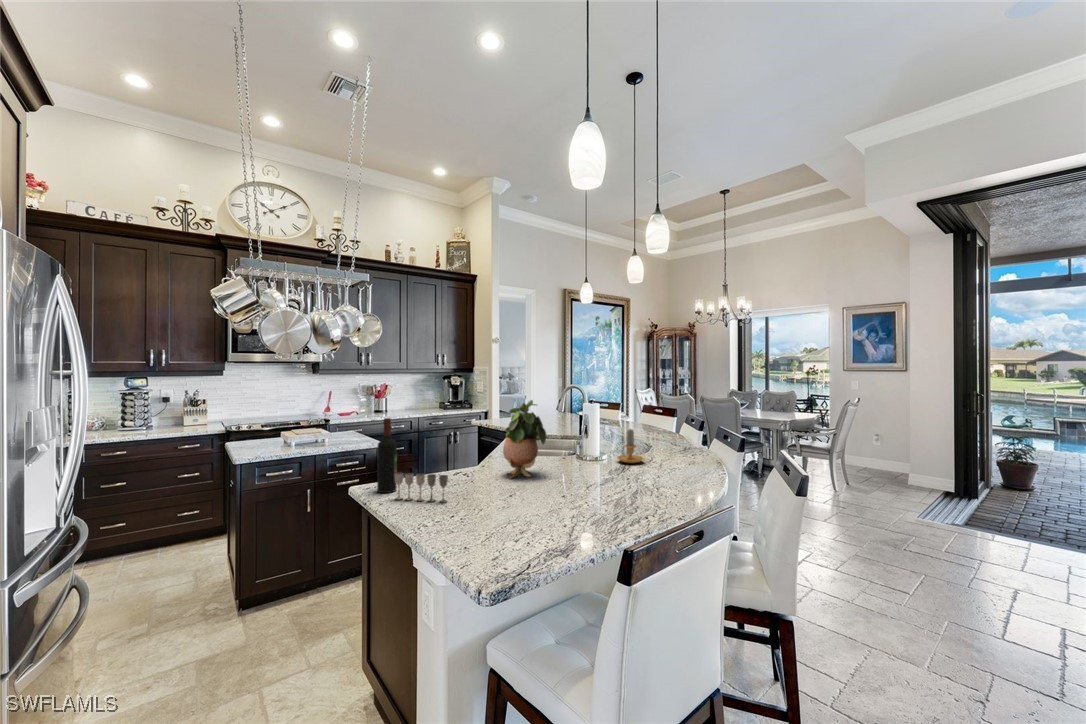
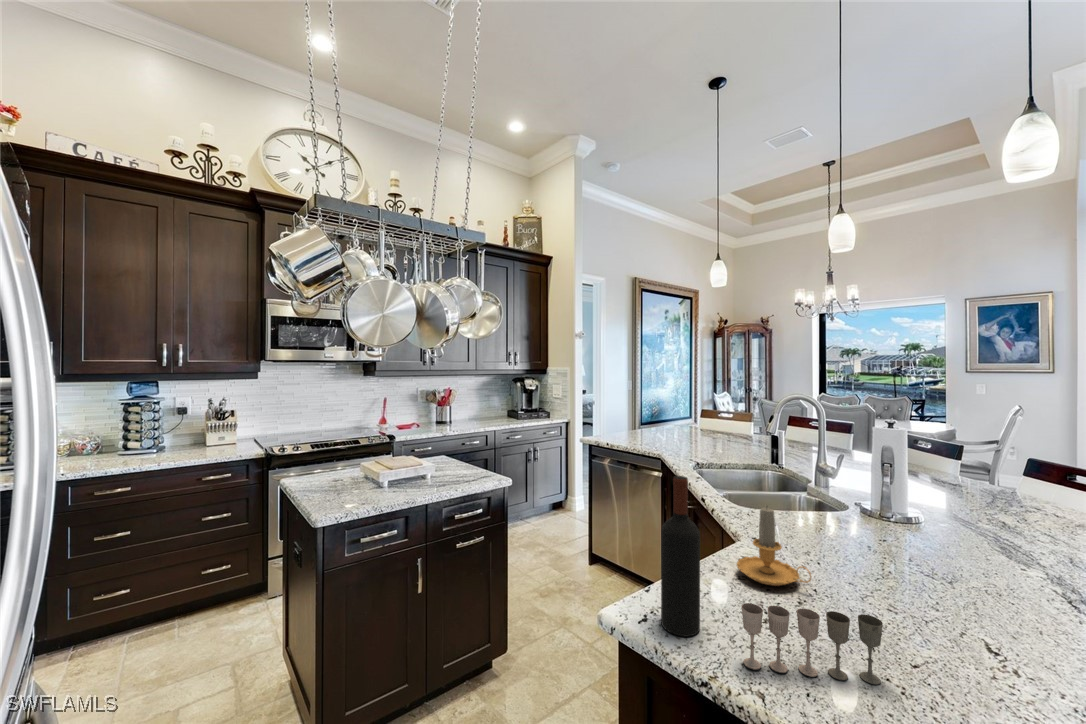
potted plant: present [503,400,546,478] -> none [823,429,926,579]
candle: present [617,429,645,463] -> present [737,507,811,586]

